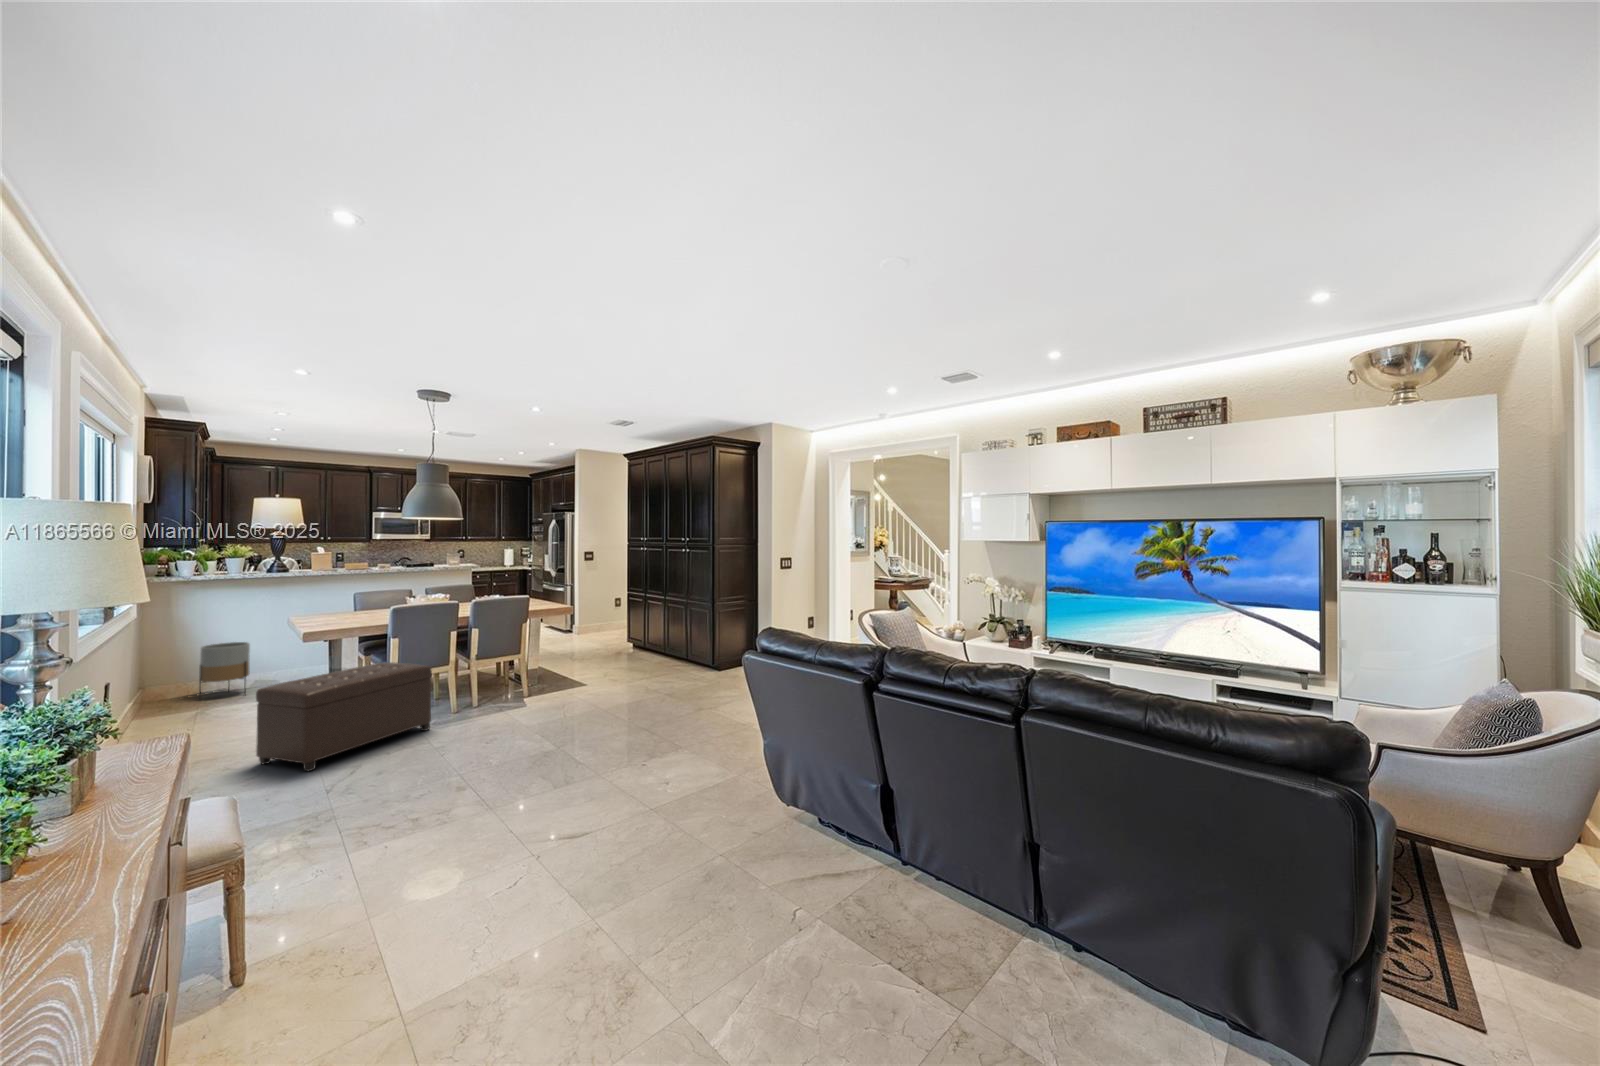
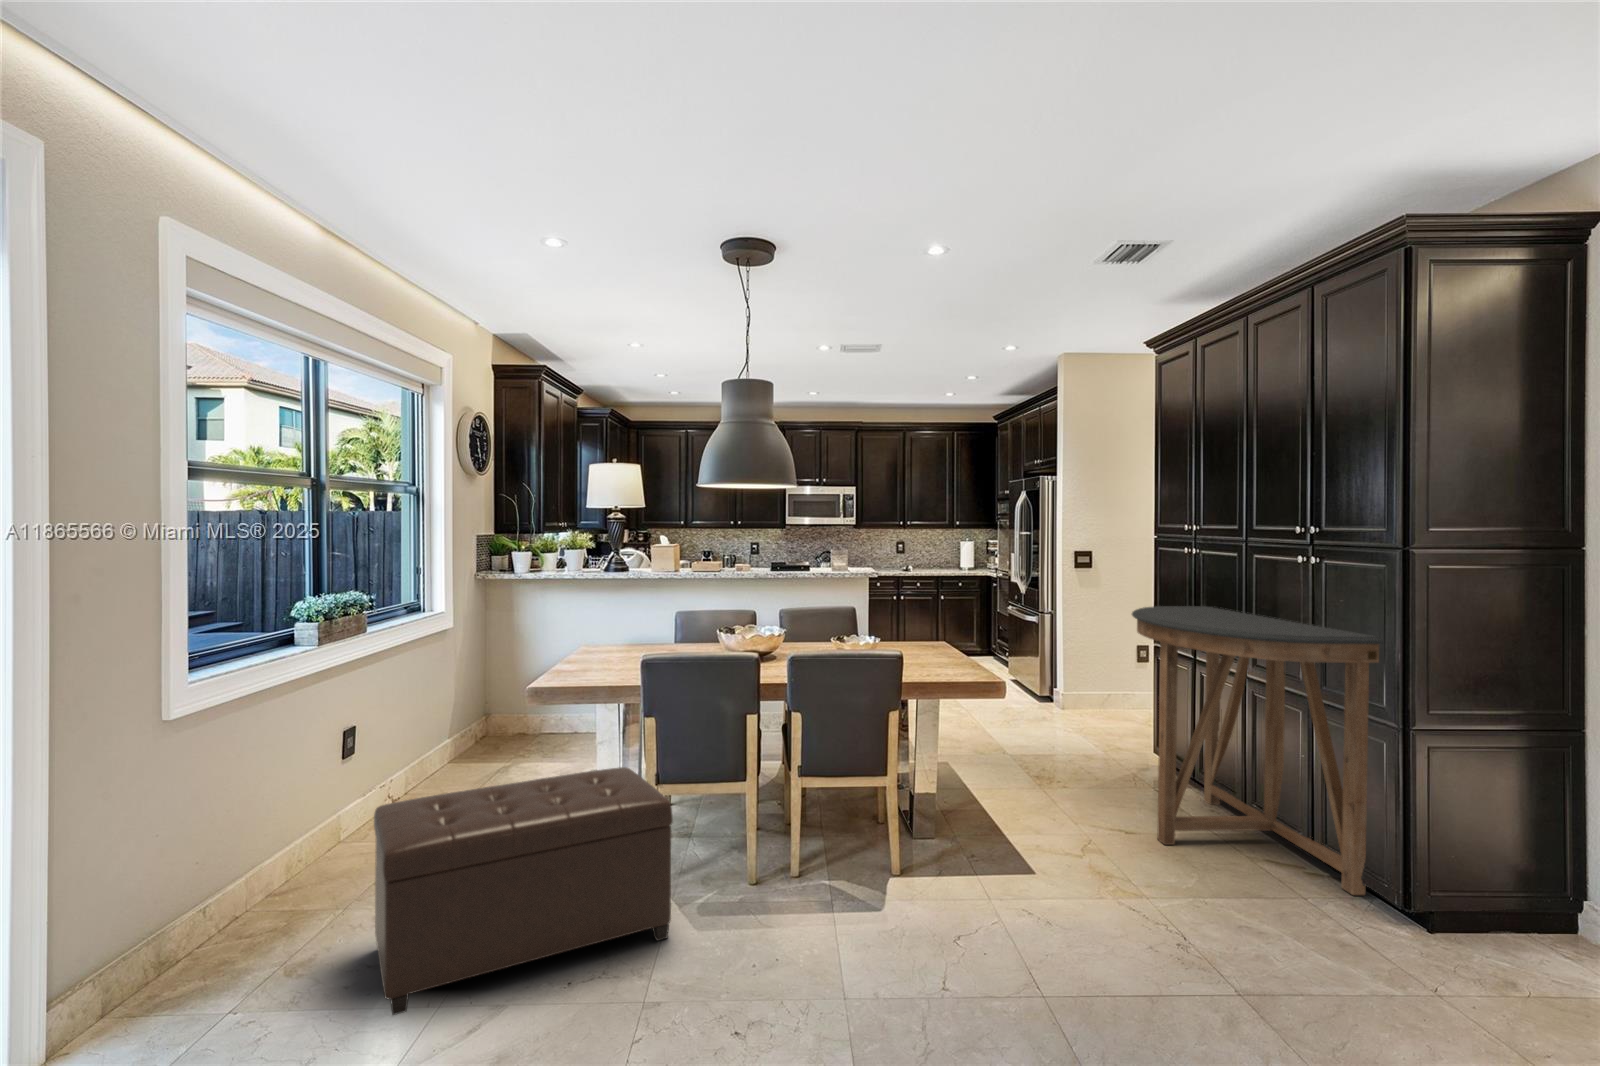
console table: none [621,573,708,670] -> present [1132,606,1384,895]
planter: present [199,642,250,699] -> none [513,669,568,751]

